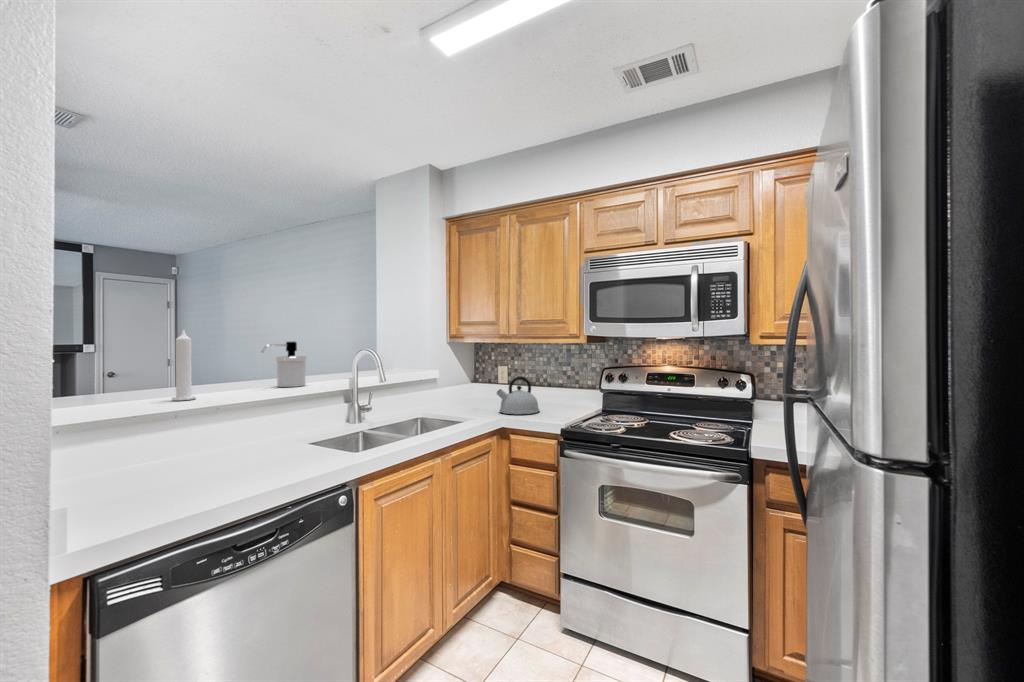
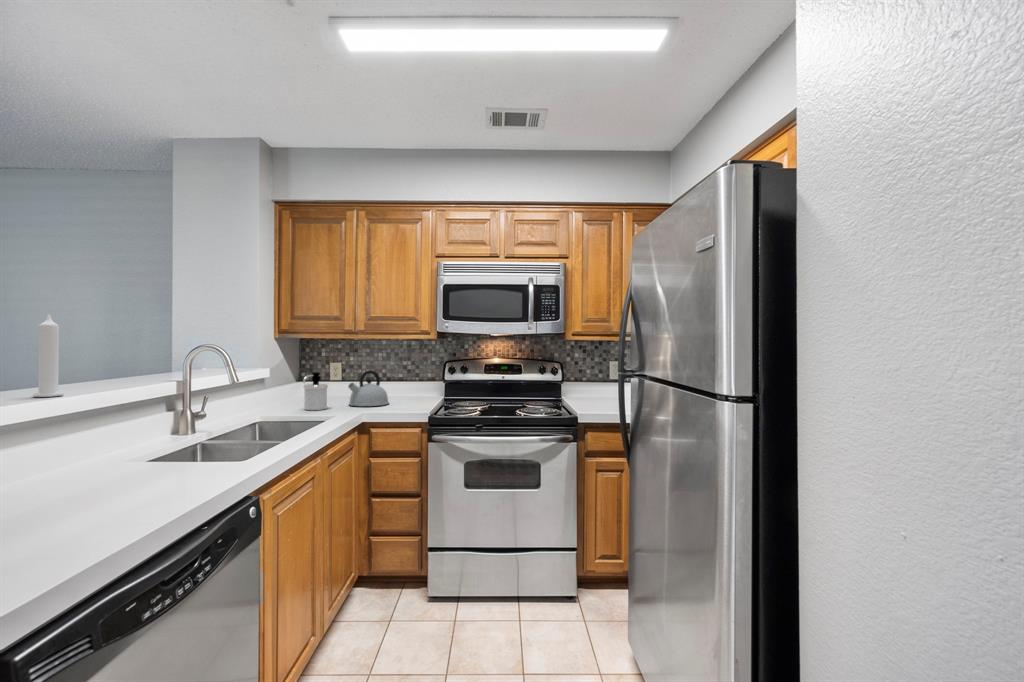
soap dispenser: present [261,342,306,387] -> present [303,372,328,410]

